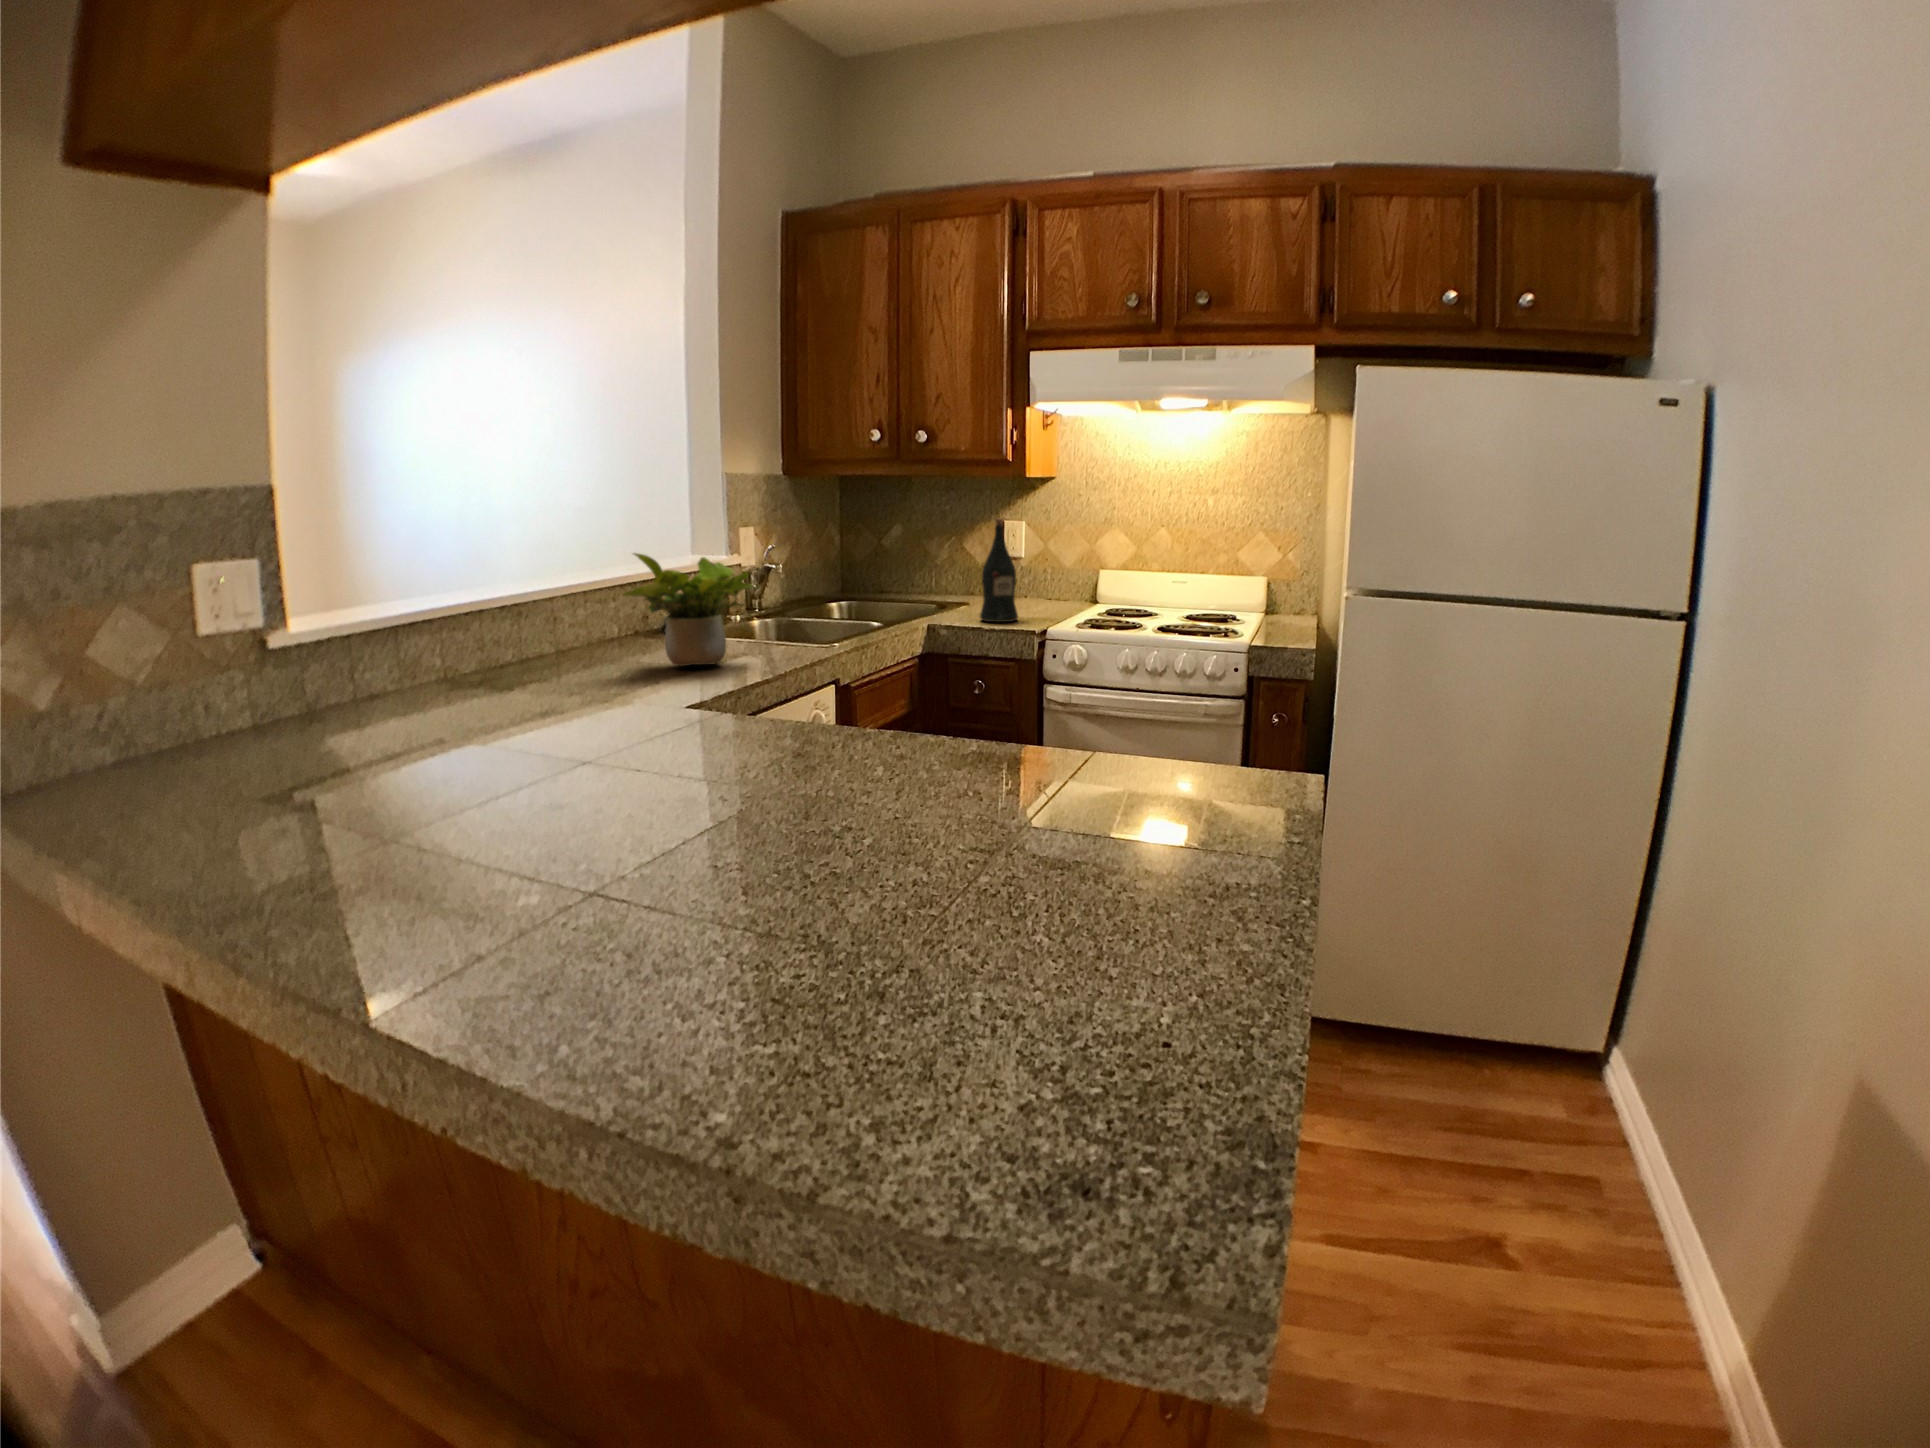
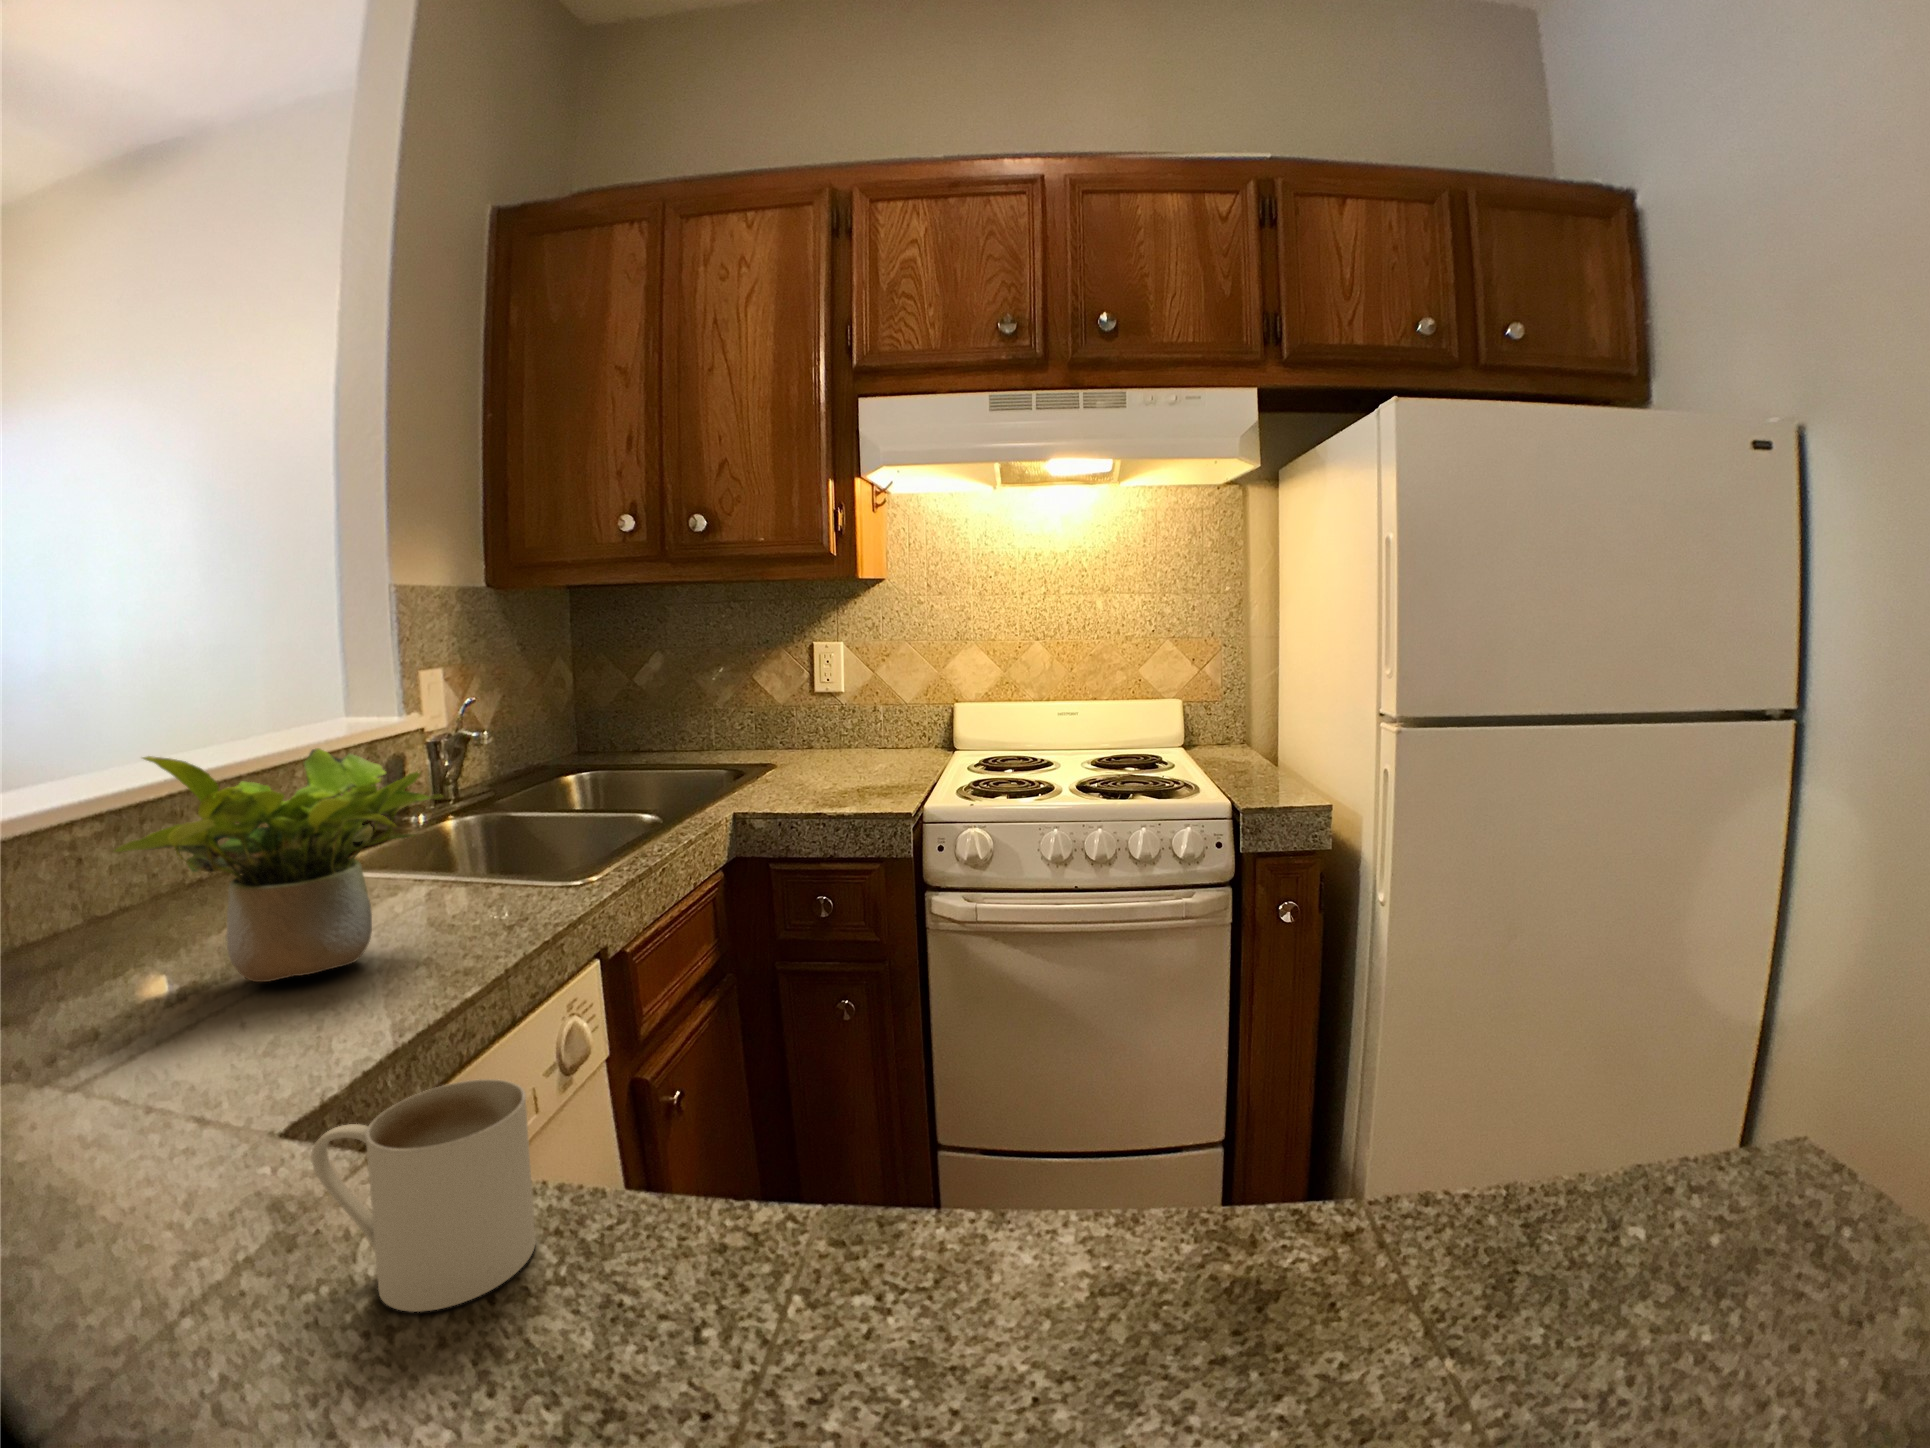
wine bottle: present [980,519,1018,622] -> none [808,641,868,799]
mug: none [697,674,773,745] -> present [311,1079,536,1312]

